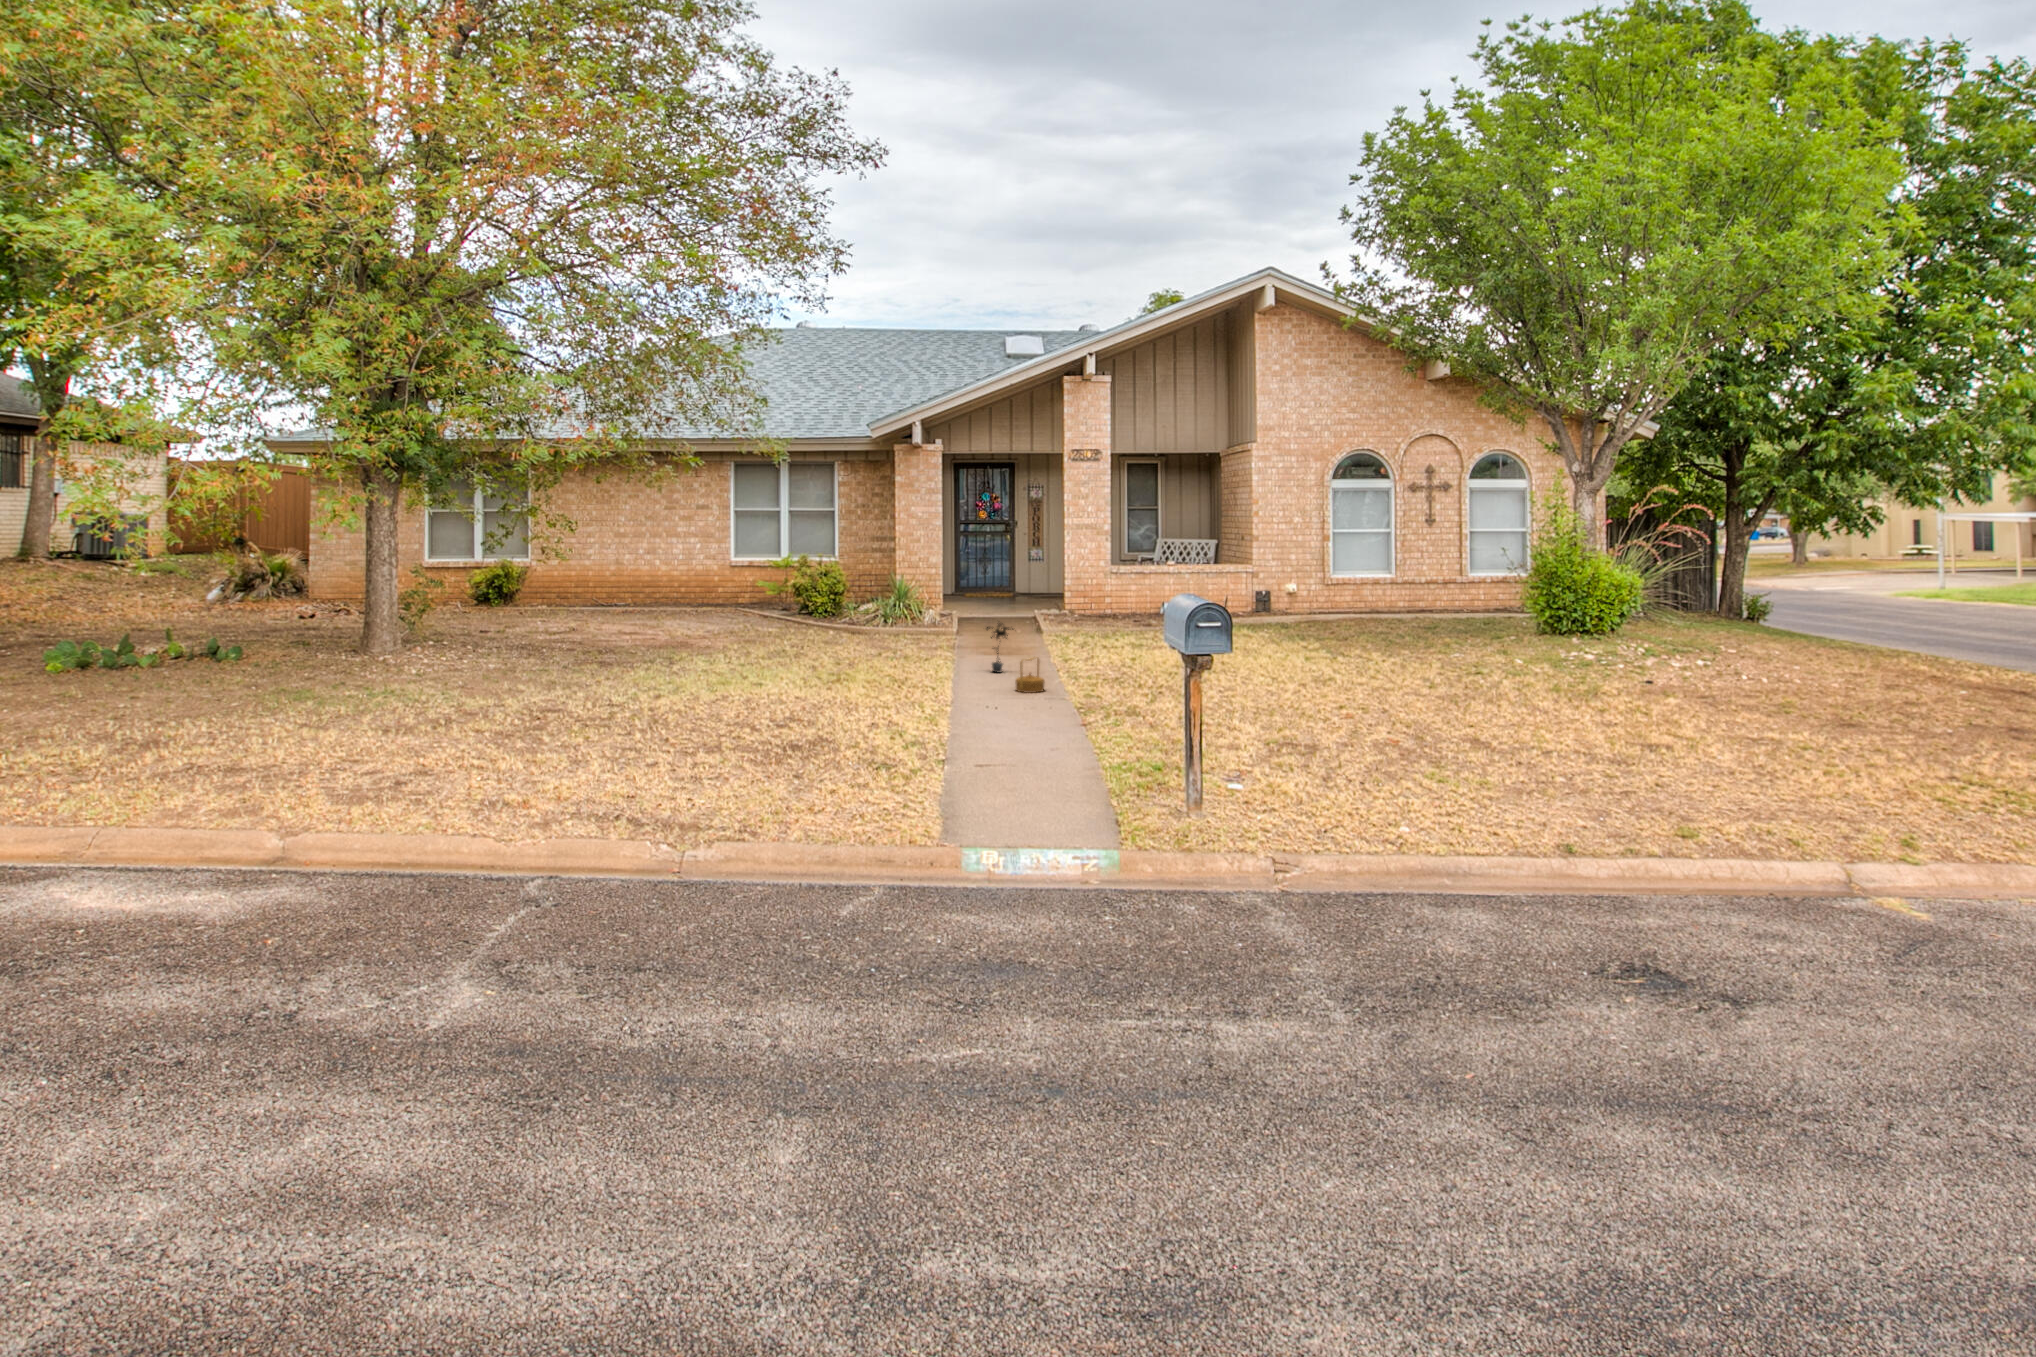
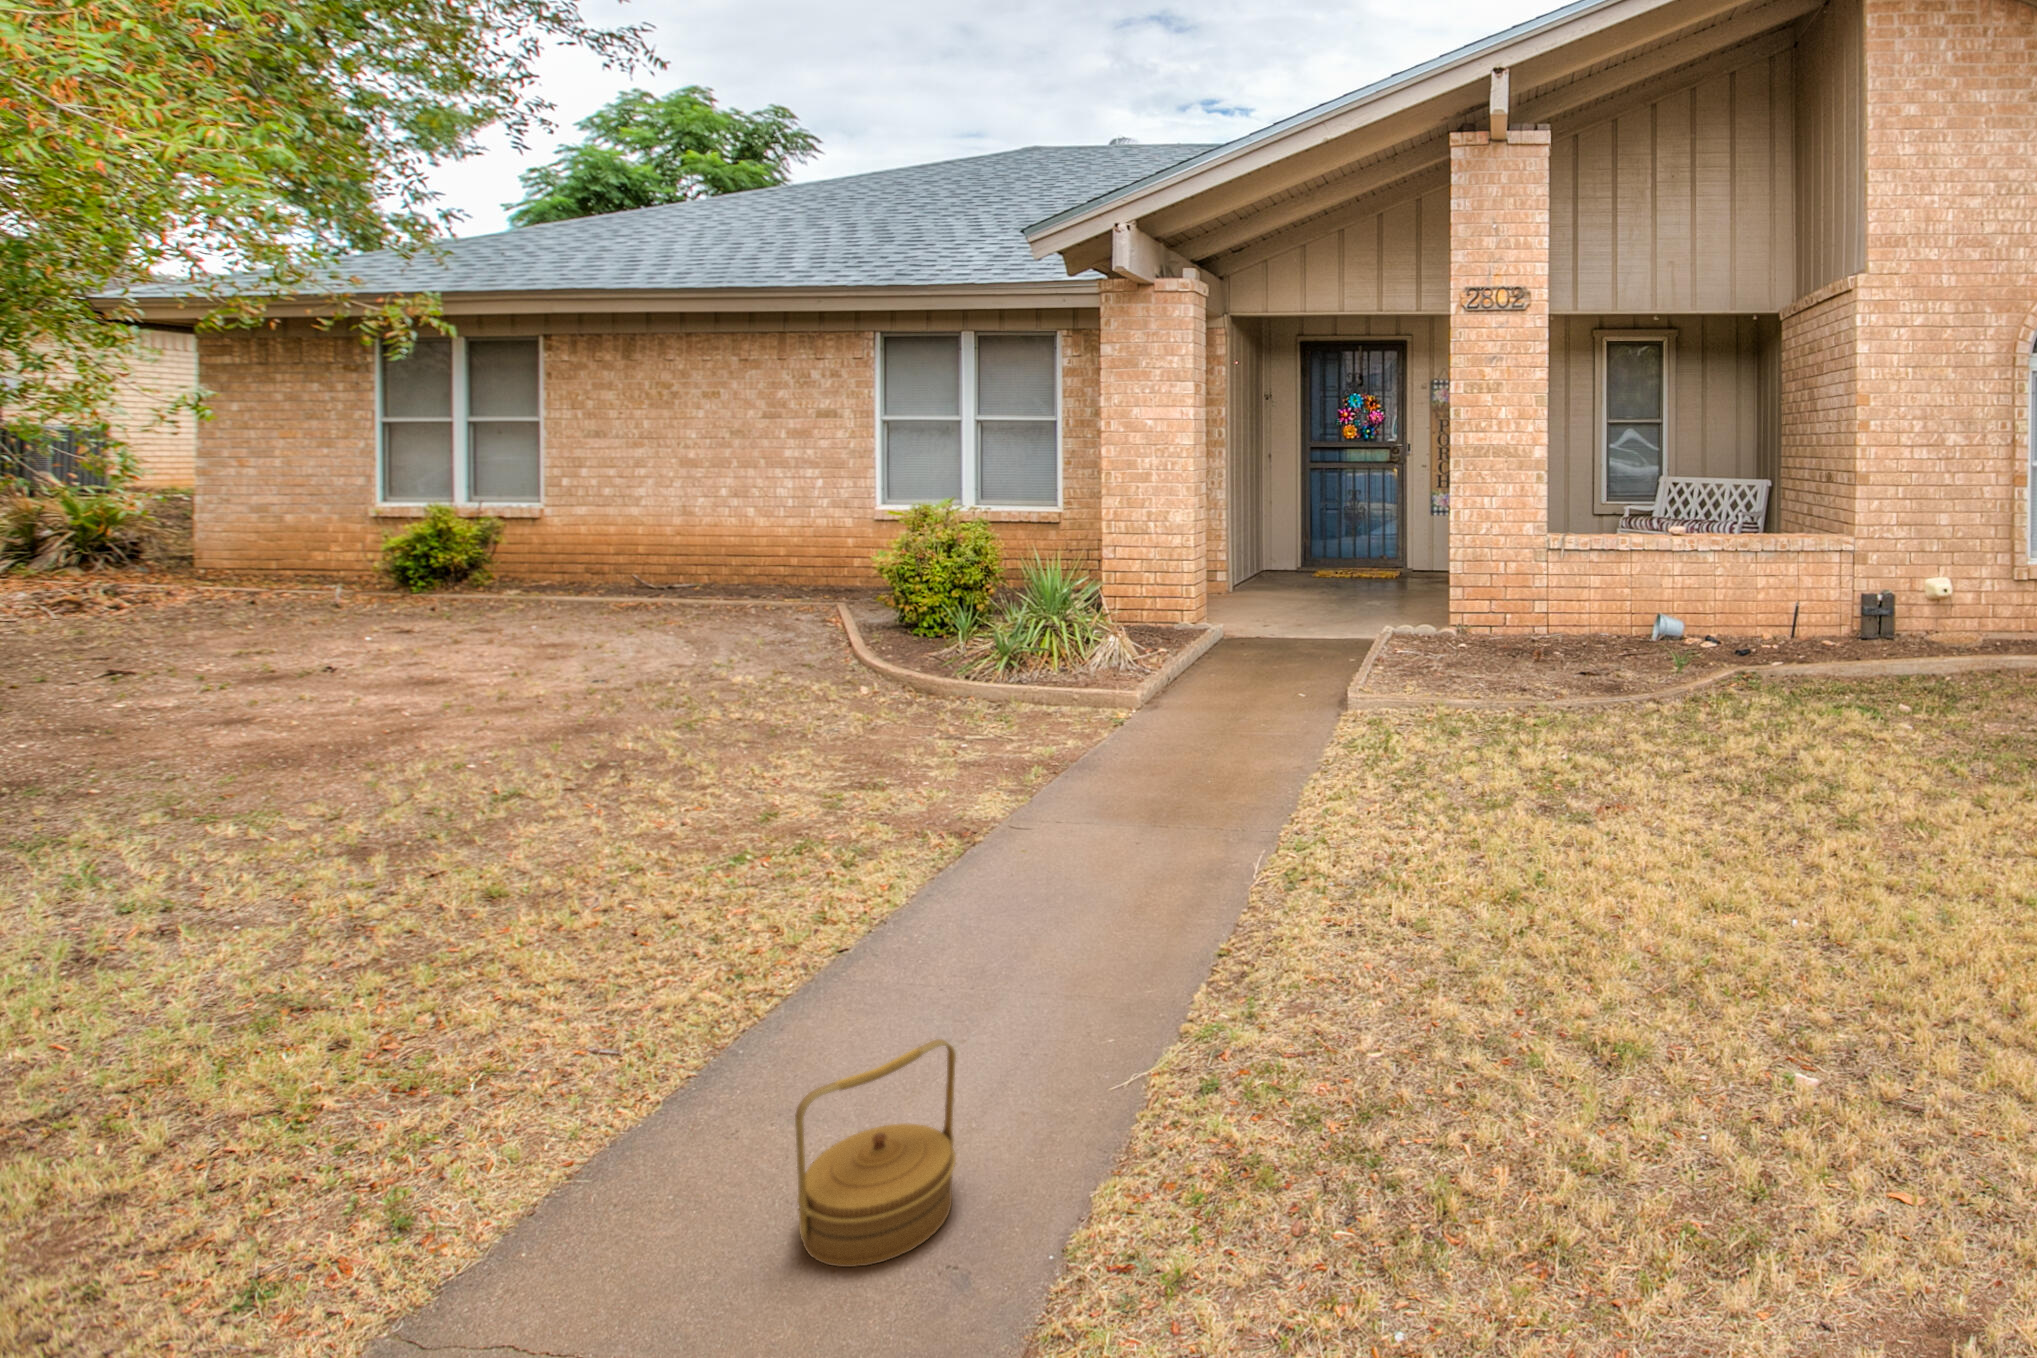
potted plant: present [986,623,1014,673] -> none [976,760,1071,946]

